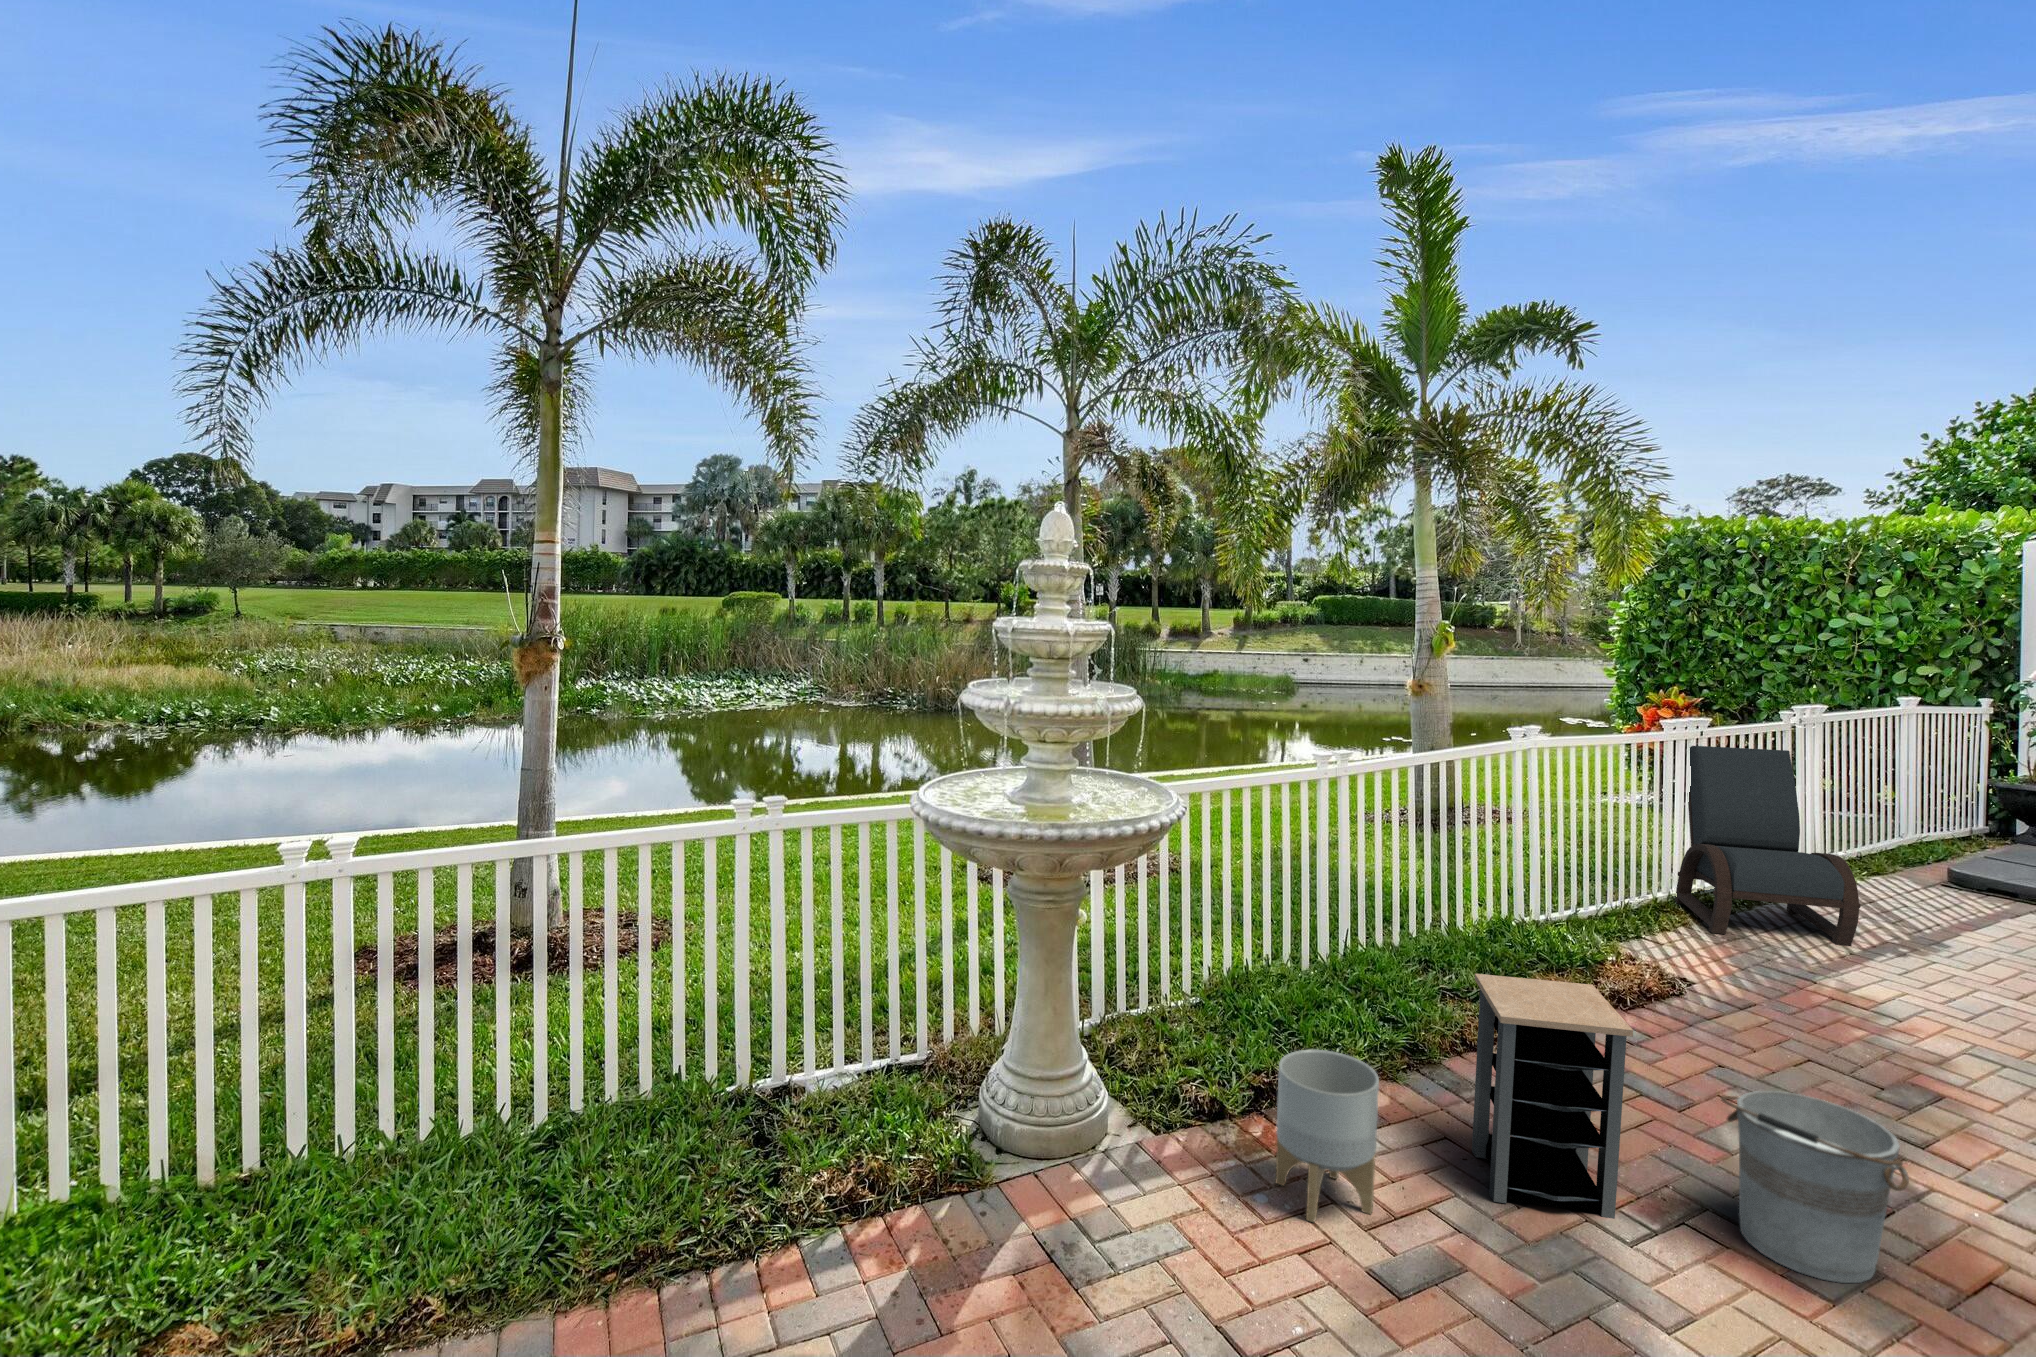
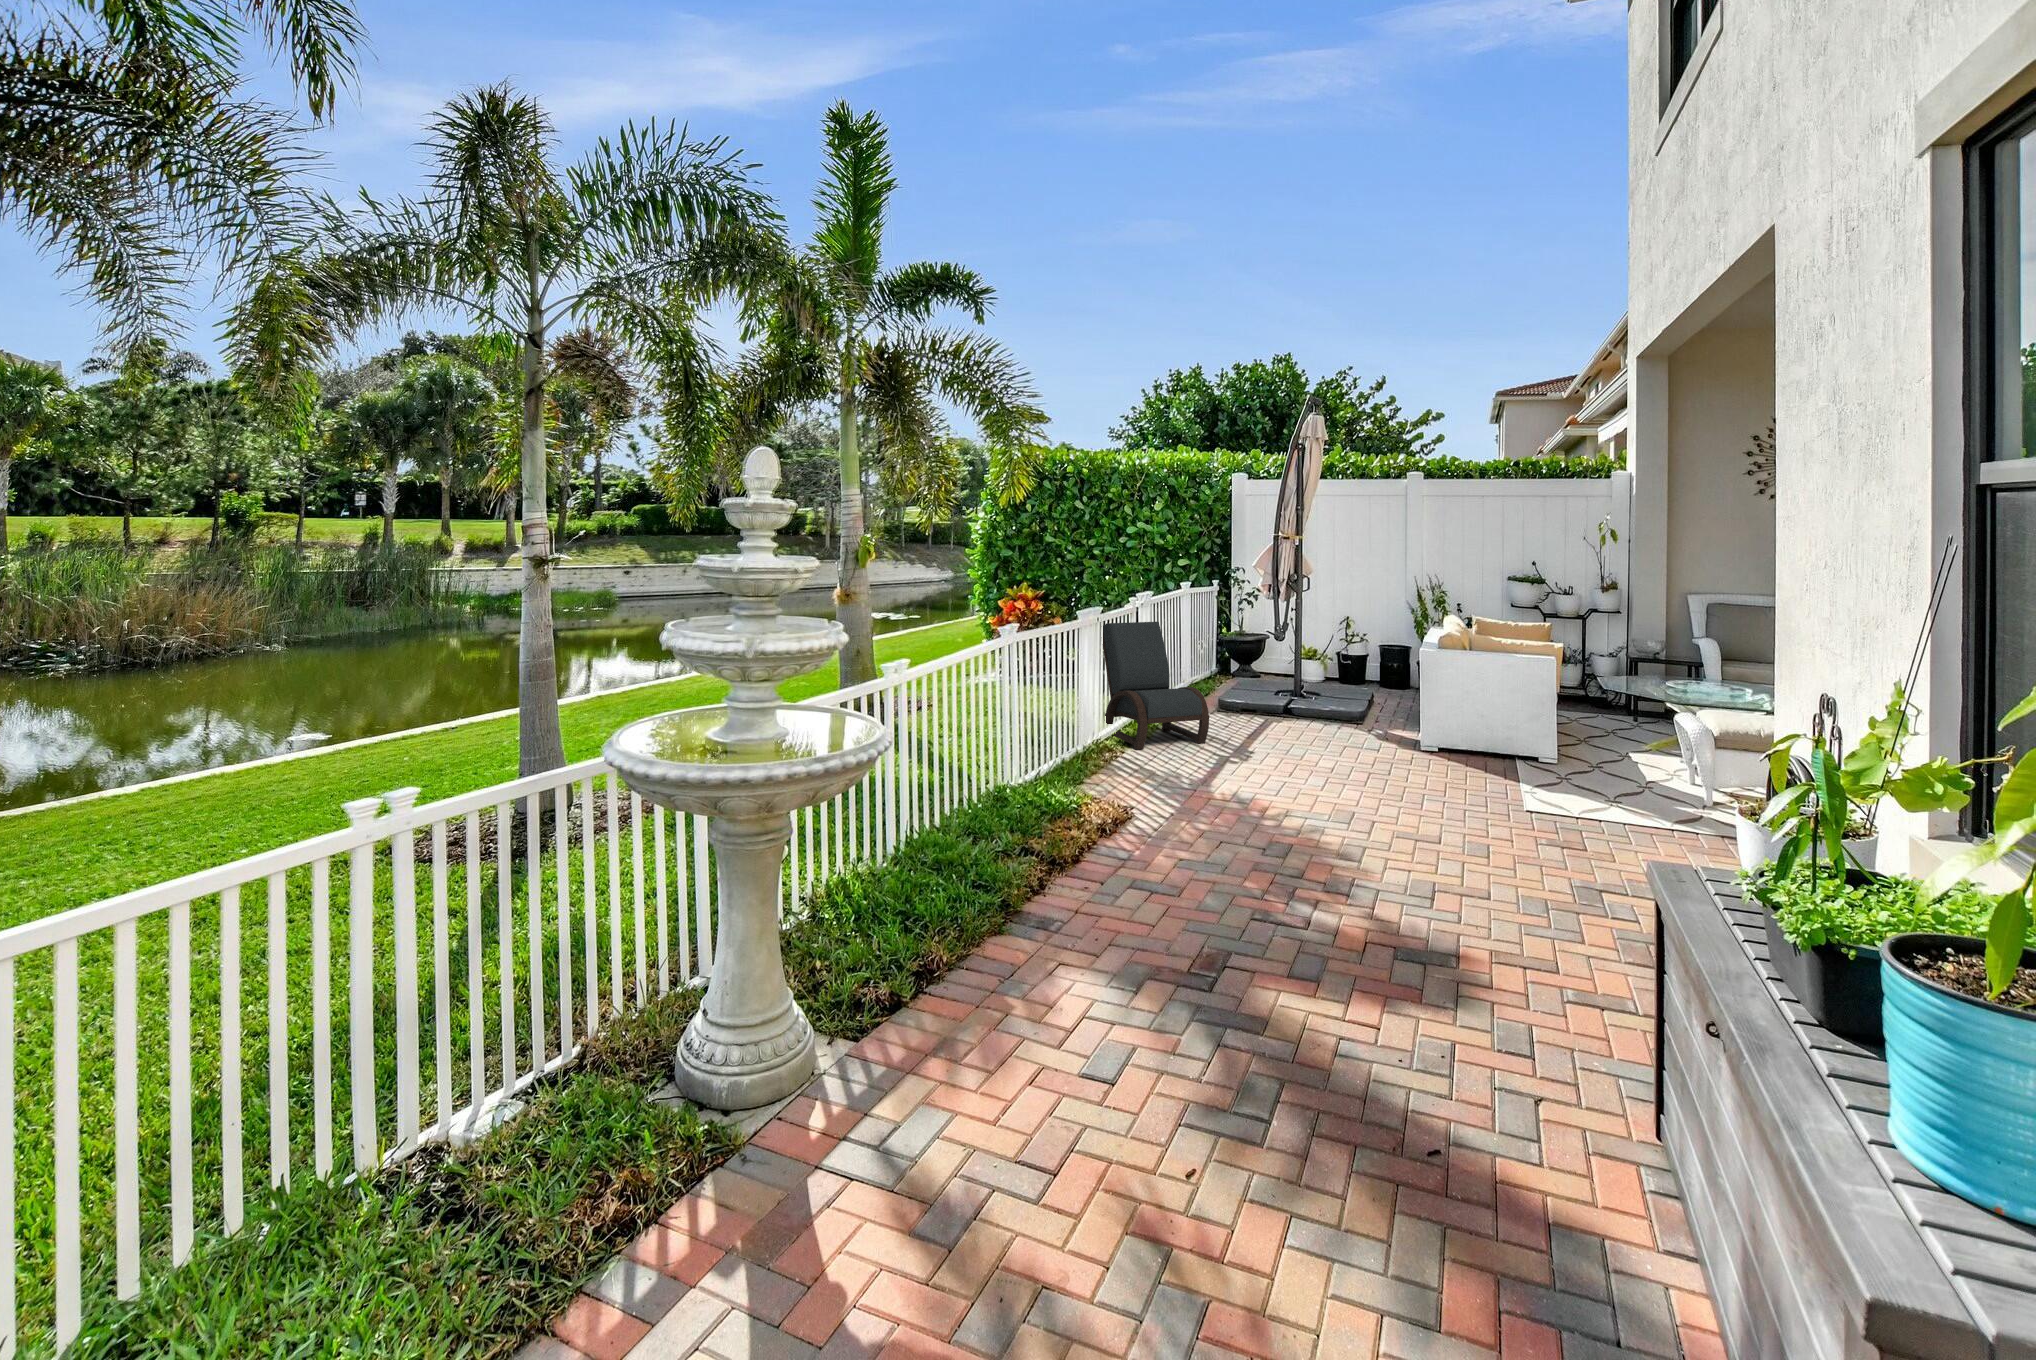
side table: present [1472,974,1633,1219] -> none [1122,769,1221,907]
planter: present [1275,1050,1379,1222] -> none [1046,839,1111,945]
bucket: present [1721,1091,1909,1283] -> none [1254,805,1336,893]

